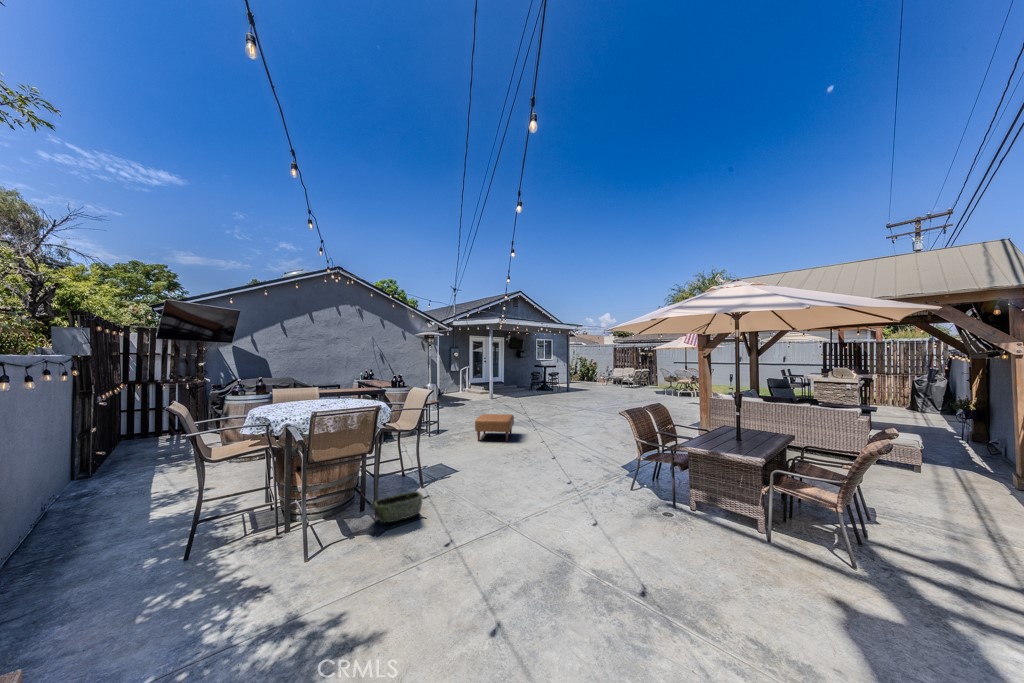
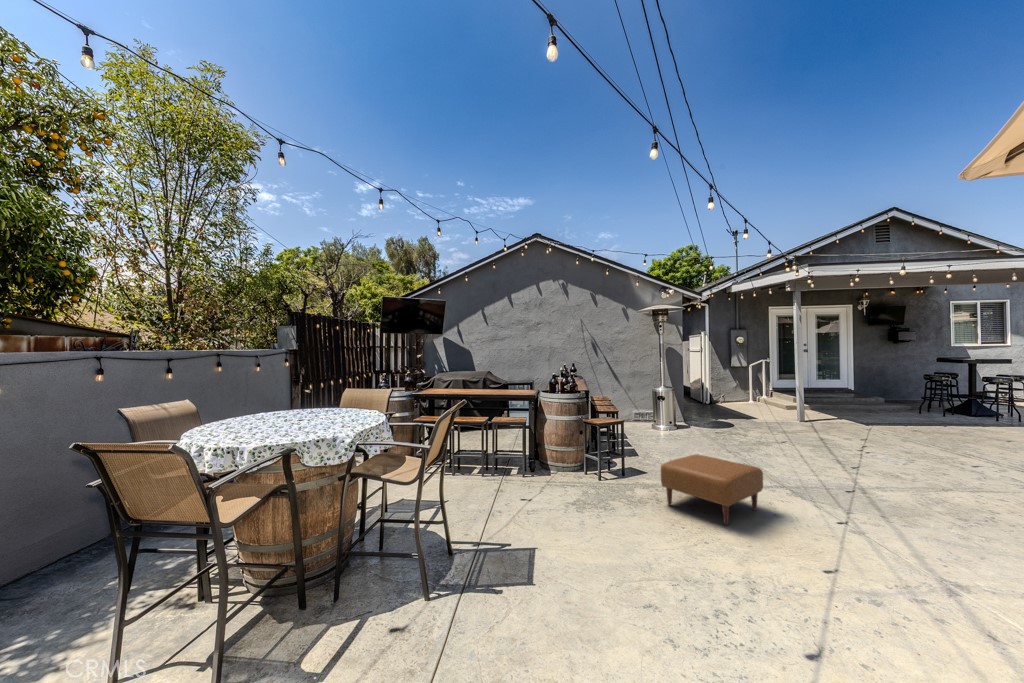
woven basket: present [374,491,423,522] -> none [290,578,379,639]

